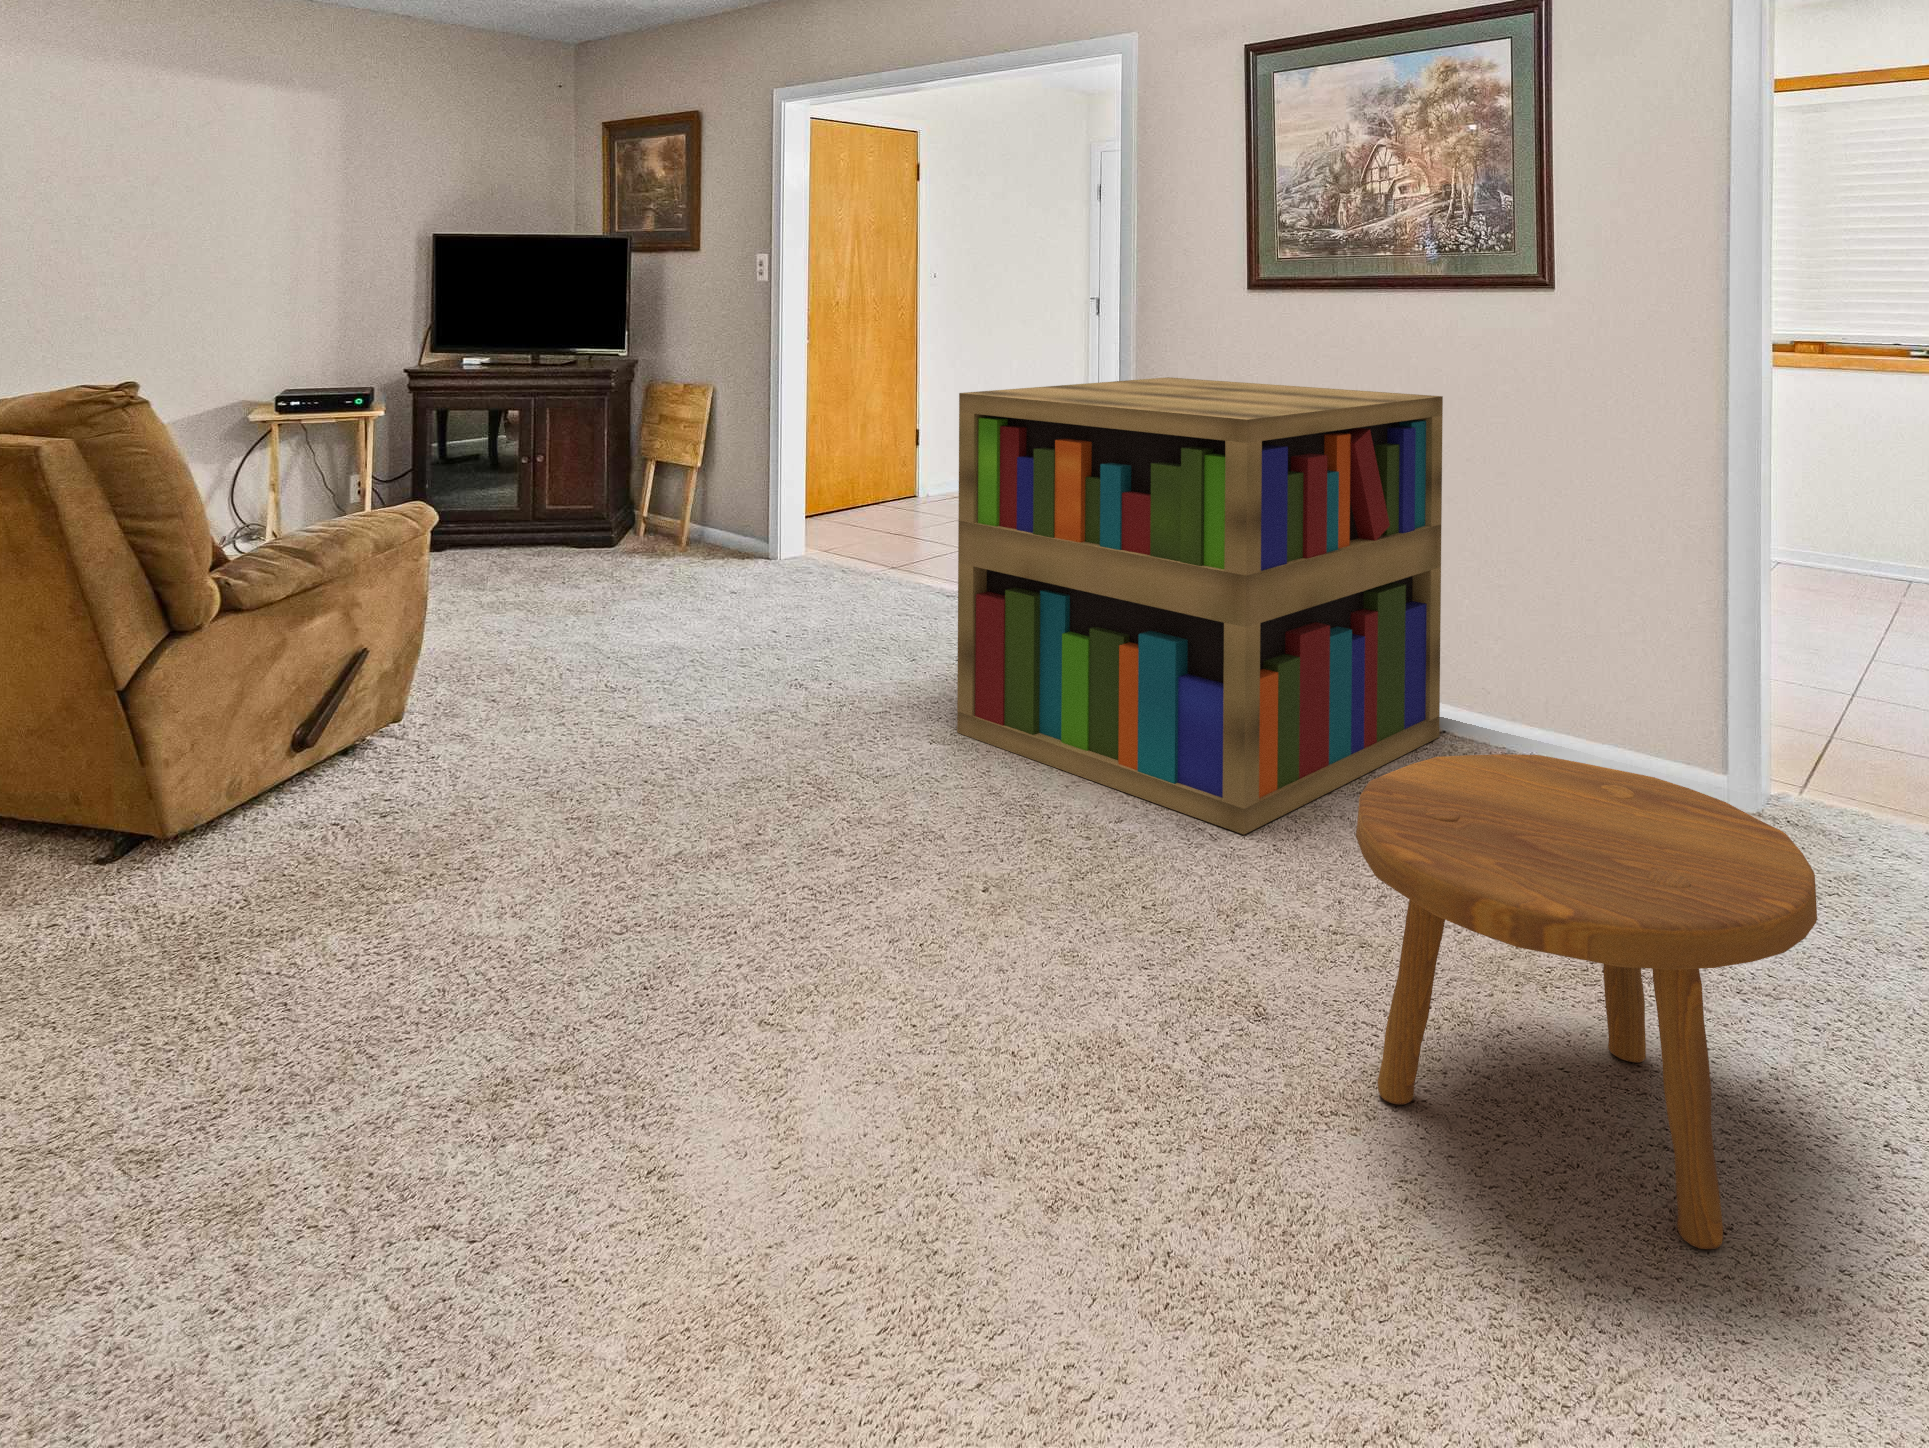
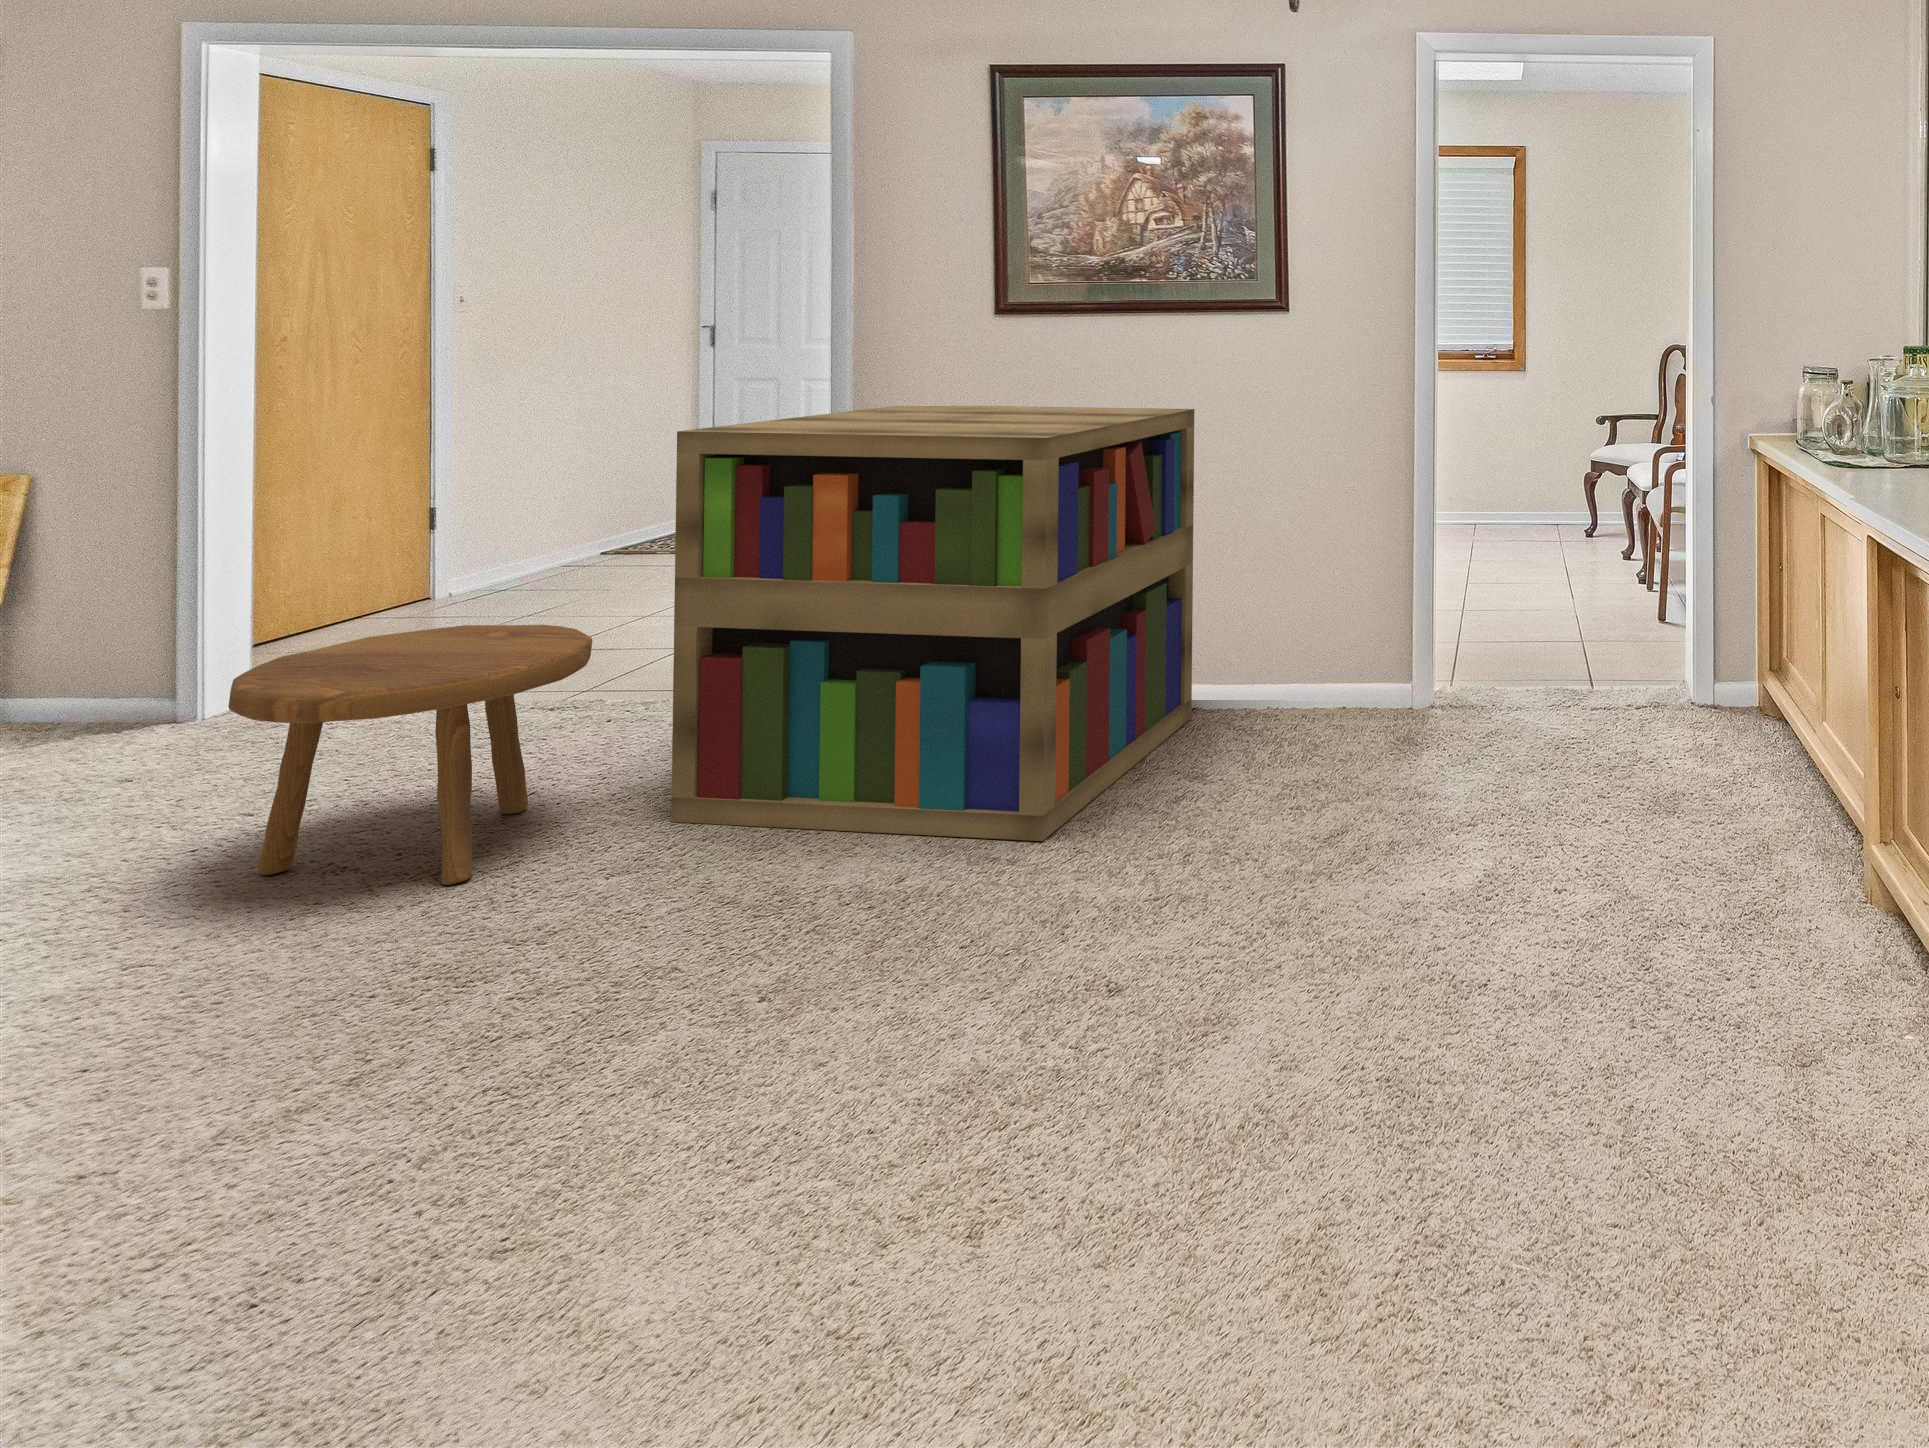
footstool: present [1356,754,1817,1249] -> present [228,625,592,885]

